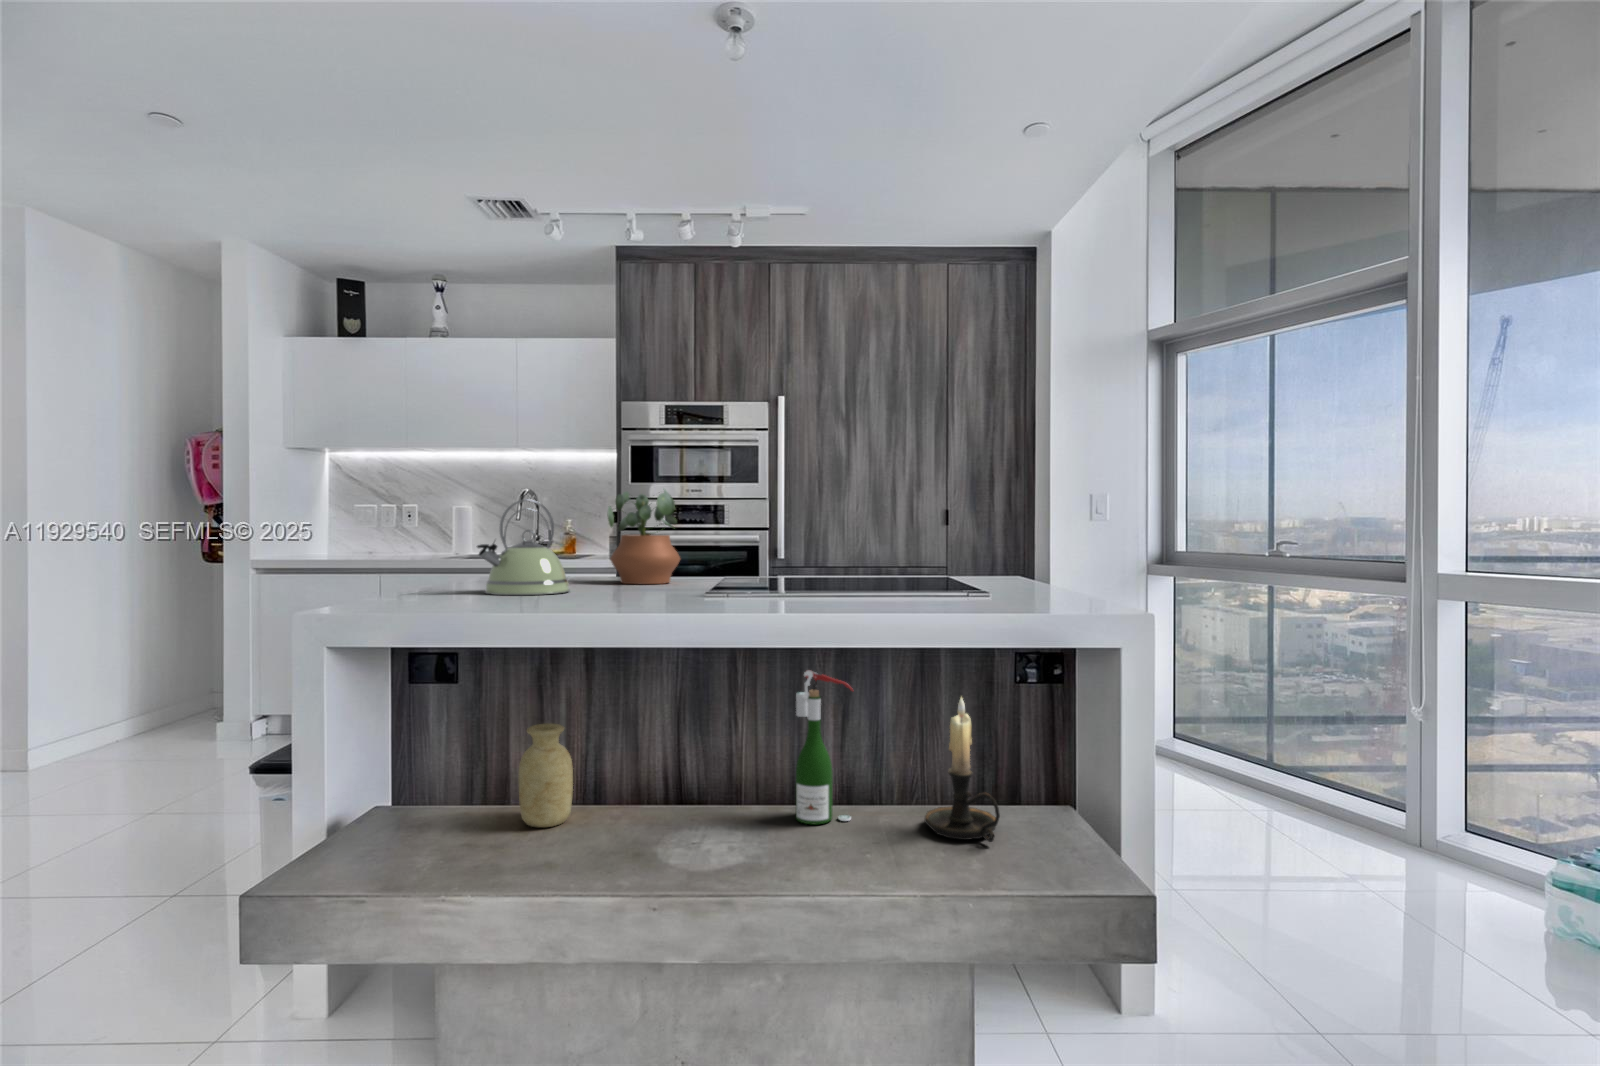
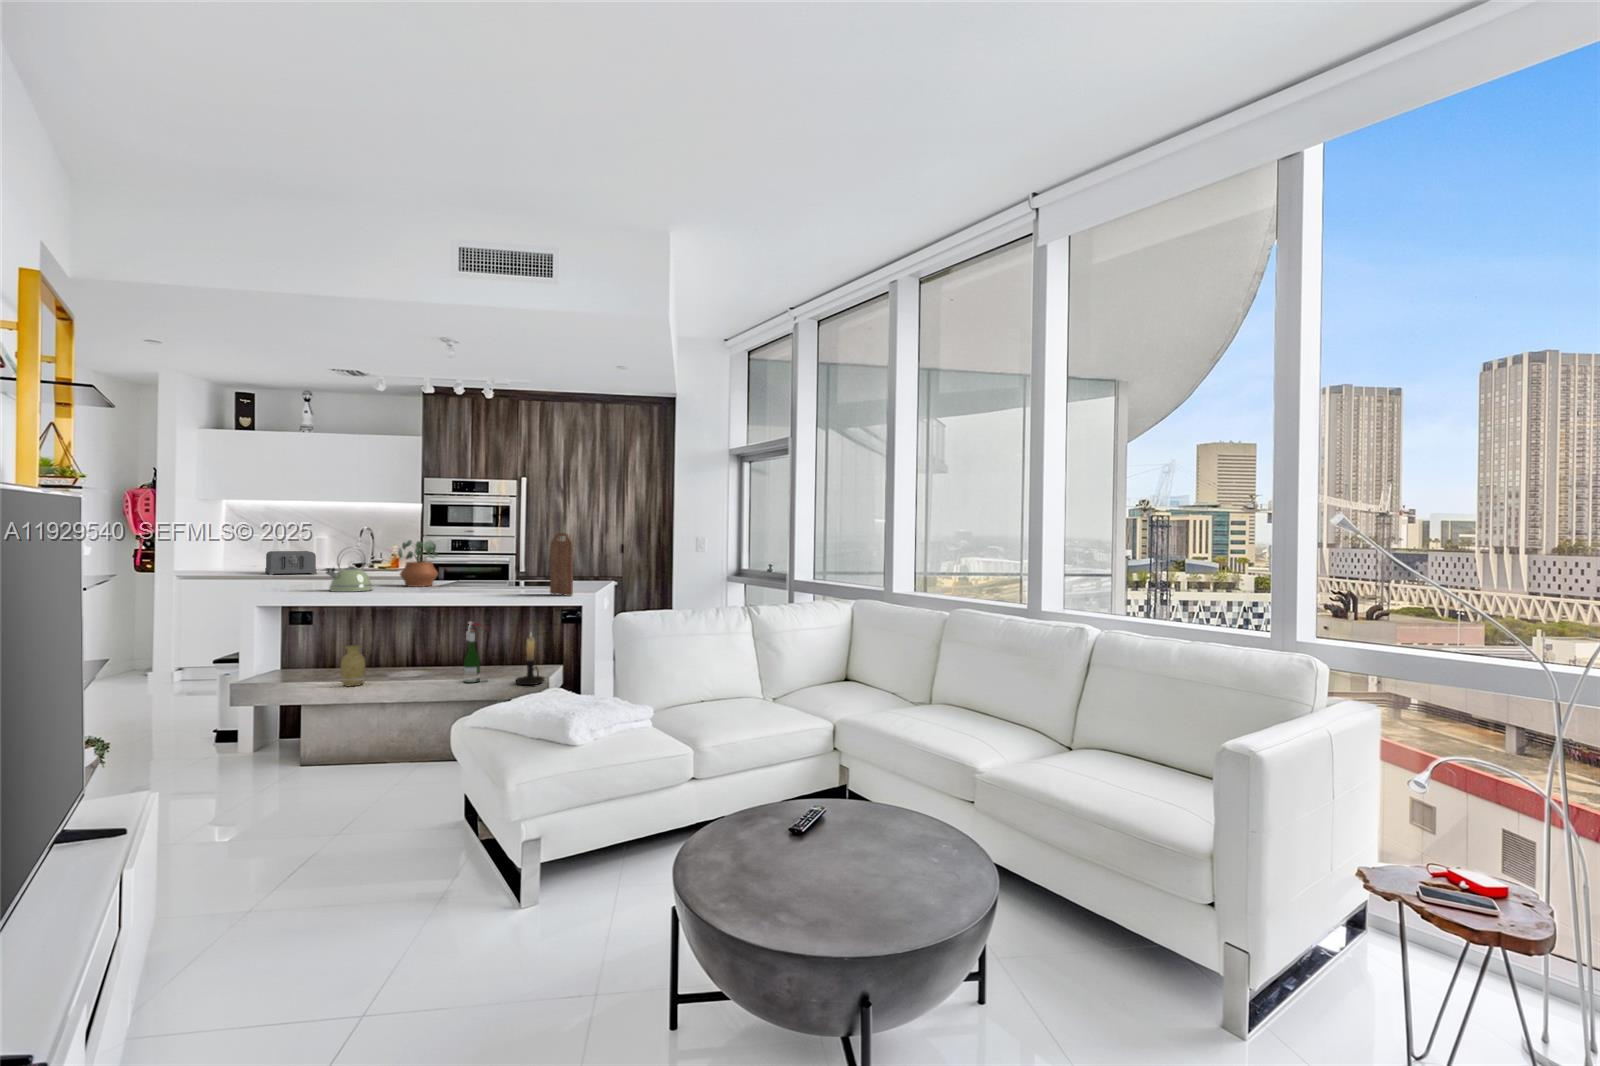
cutting board: none [961,454,1035,607] -> present [550,533,573,596]
toaster: none [382,526,457,565] -> present [265,551,317,575]

